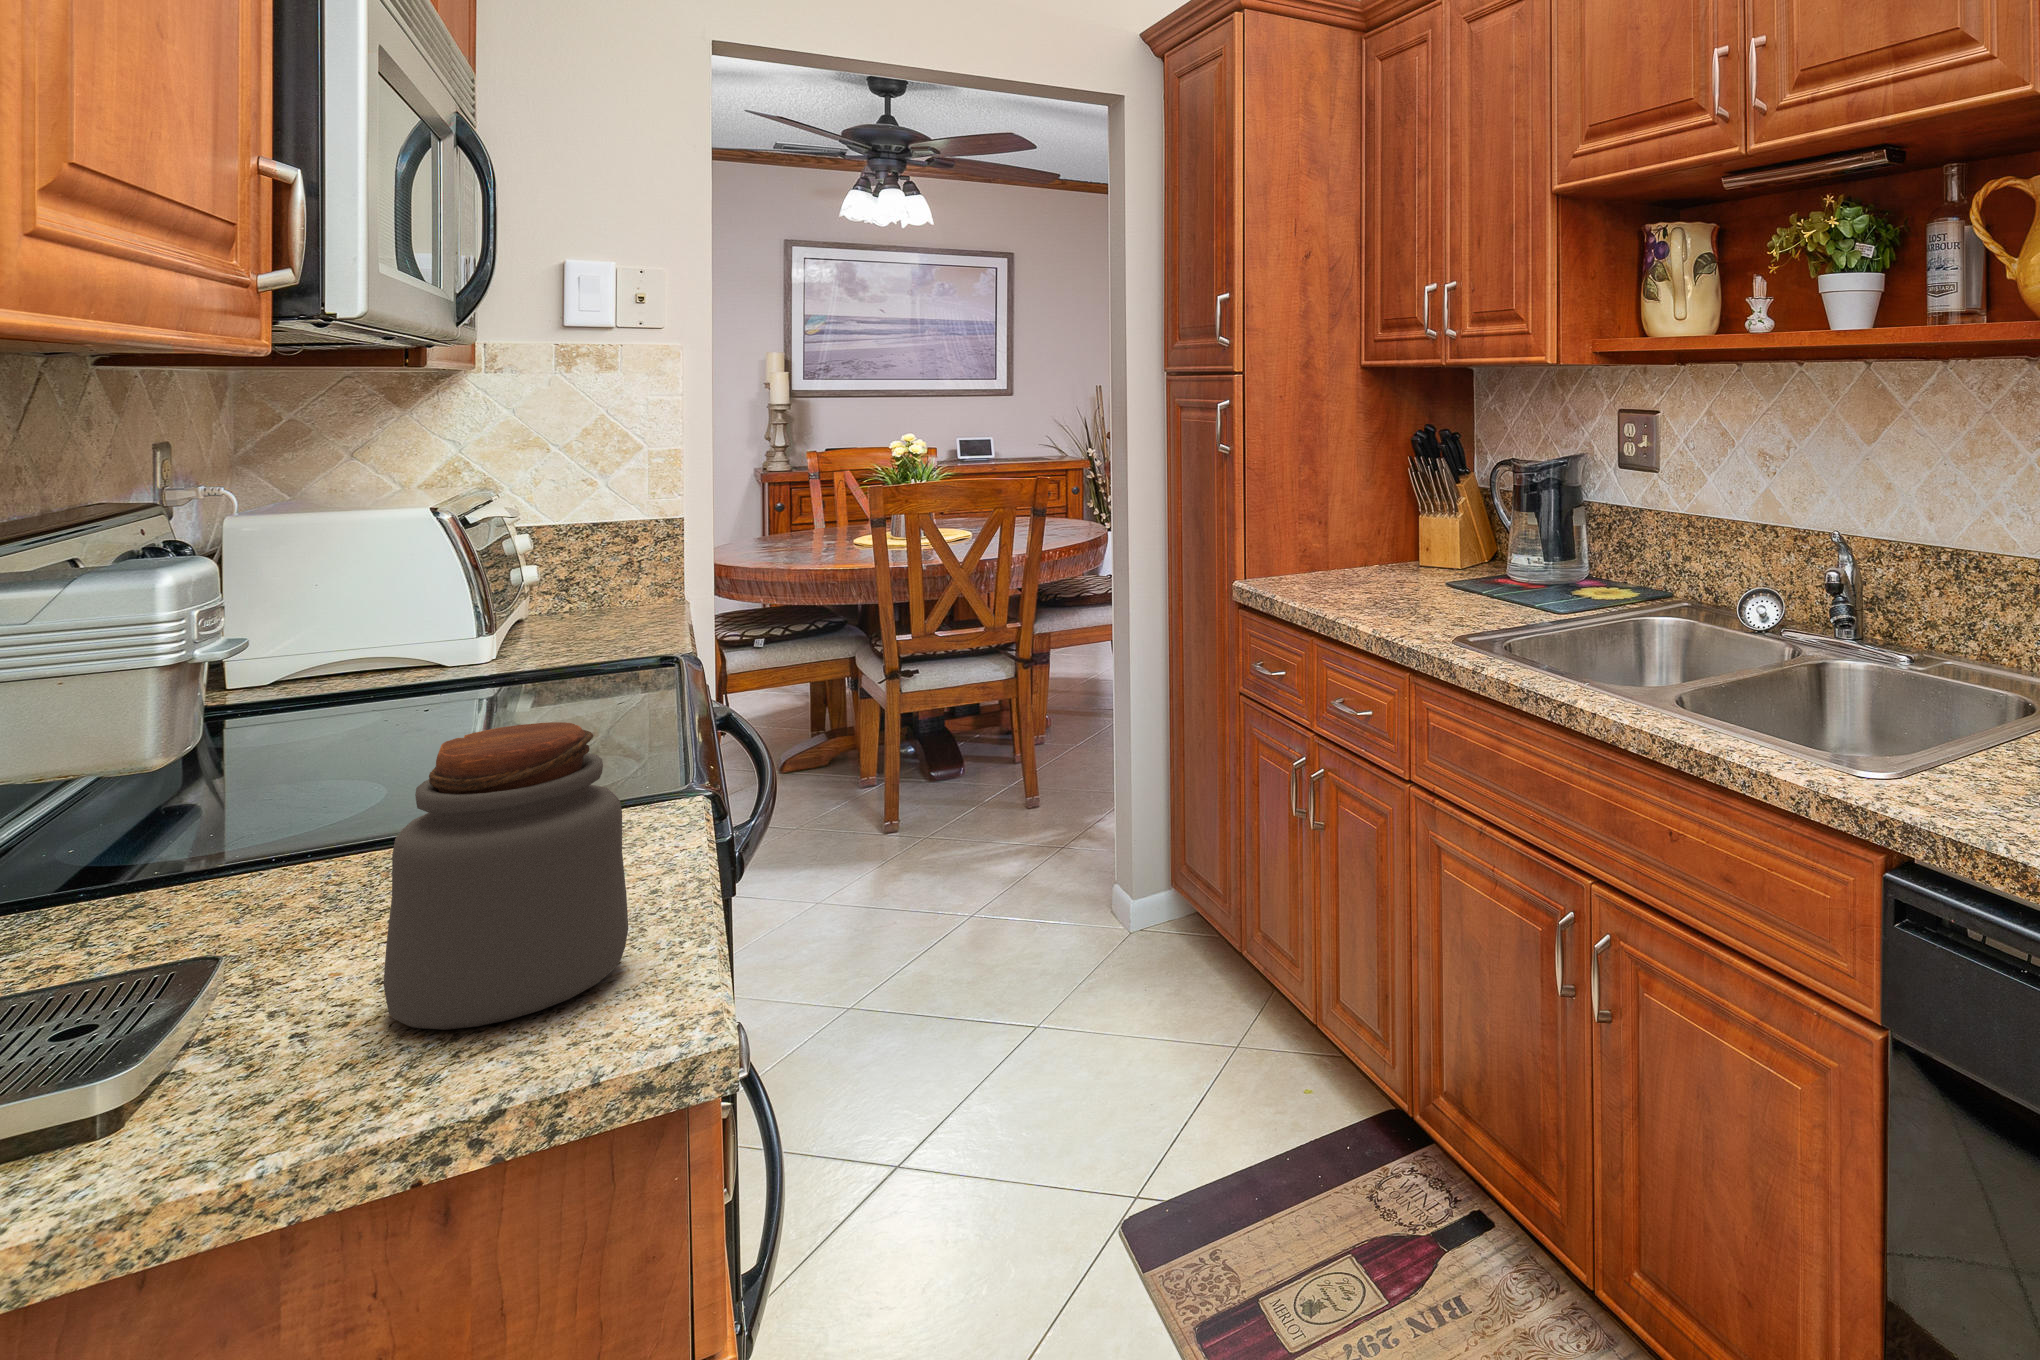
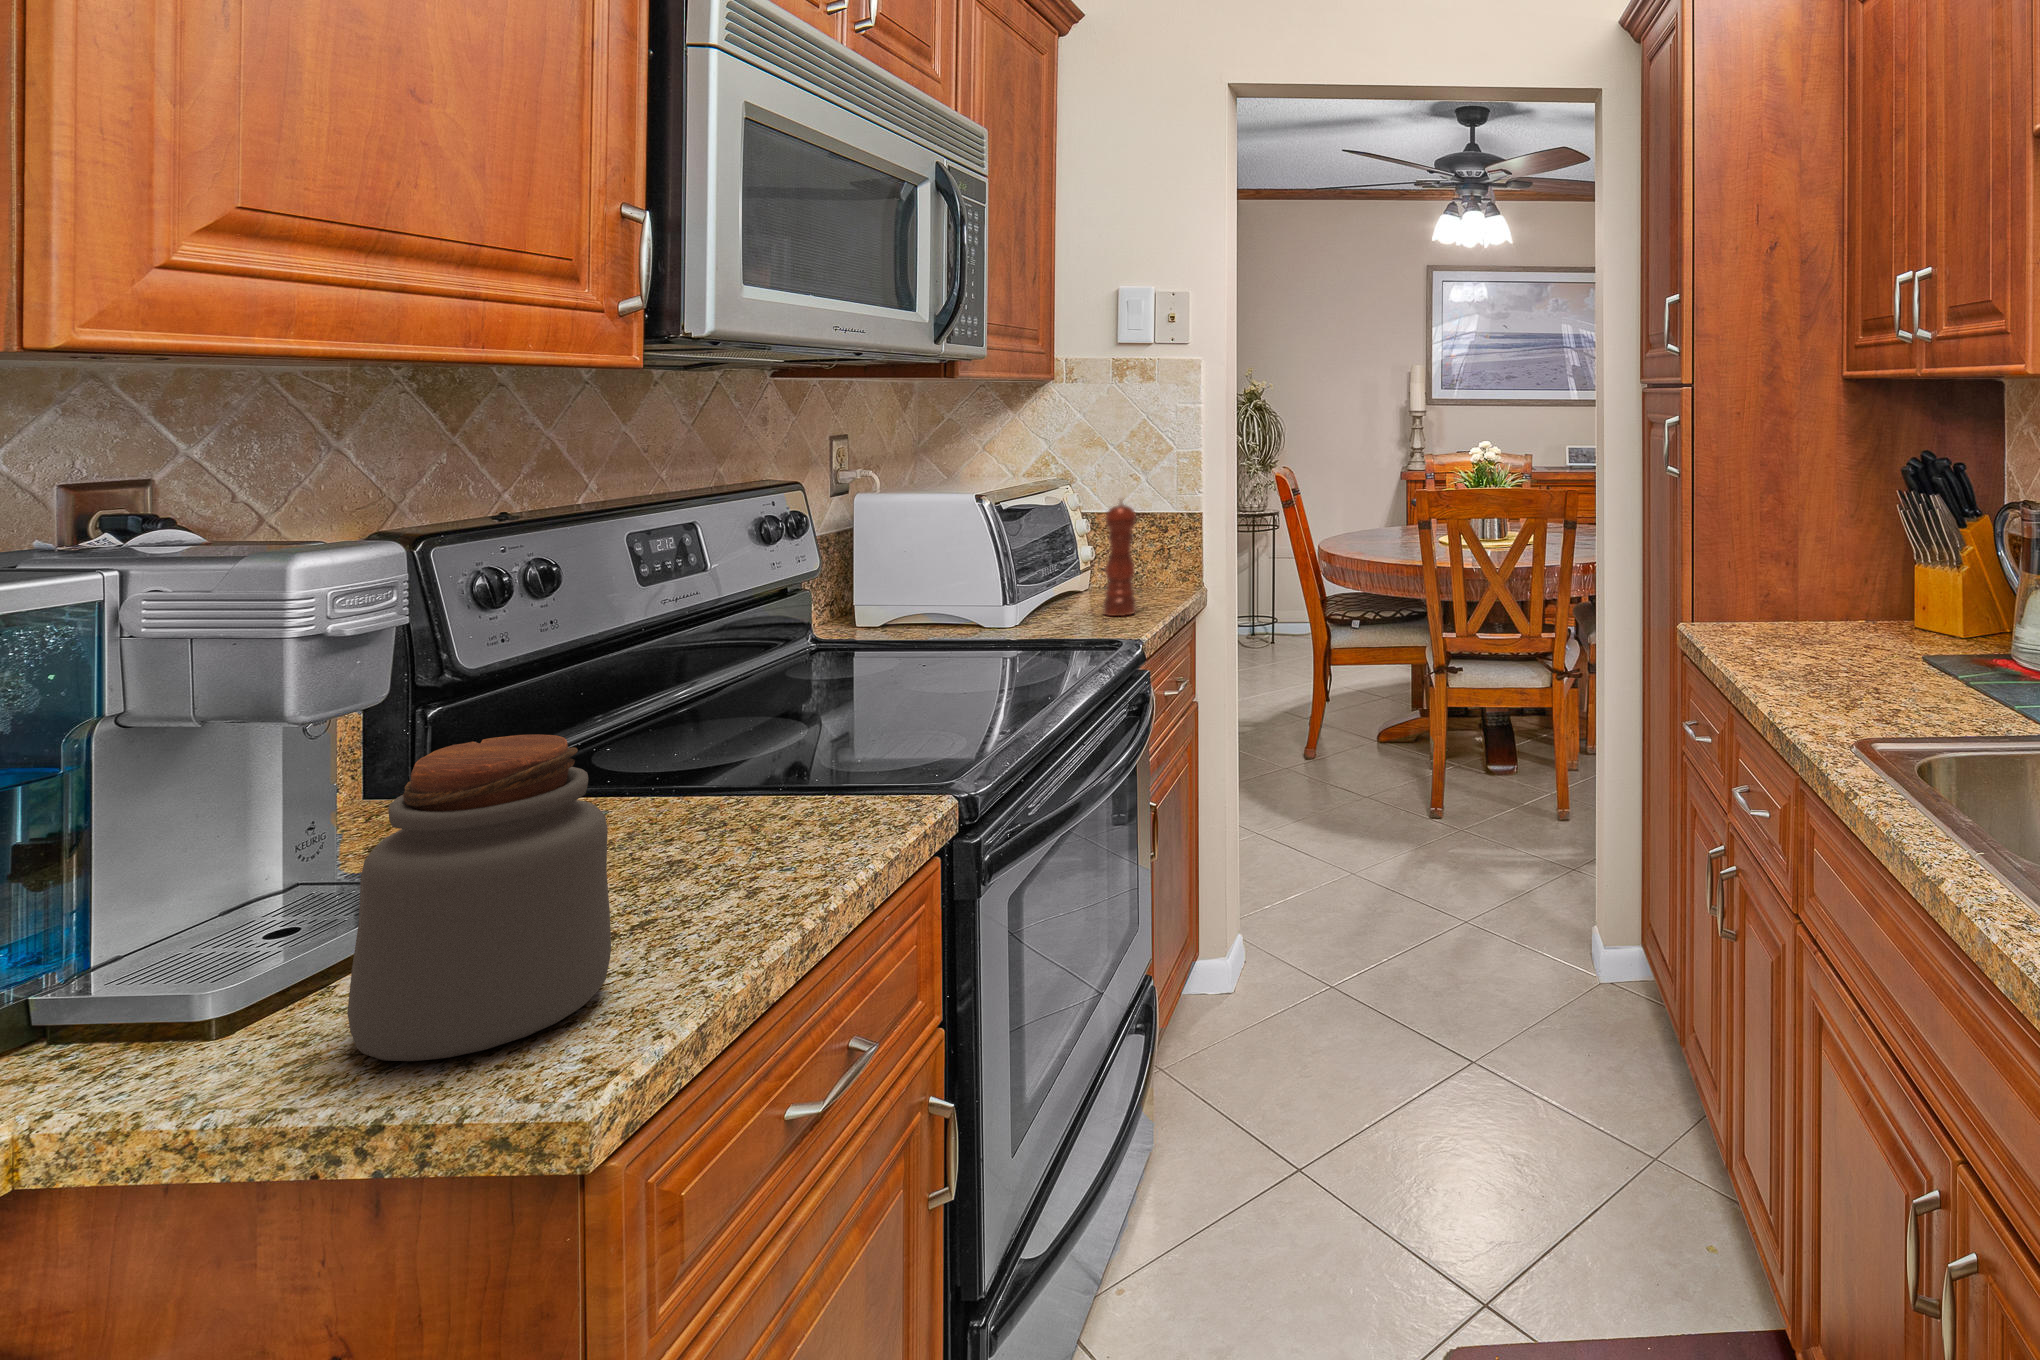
pepper mill: none [580,504,623,640] -> present [1103,497,1136,616]

